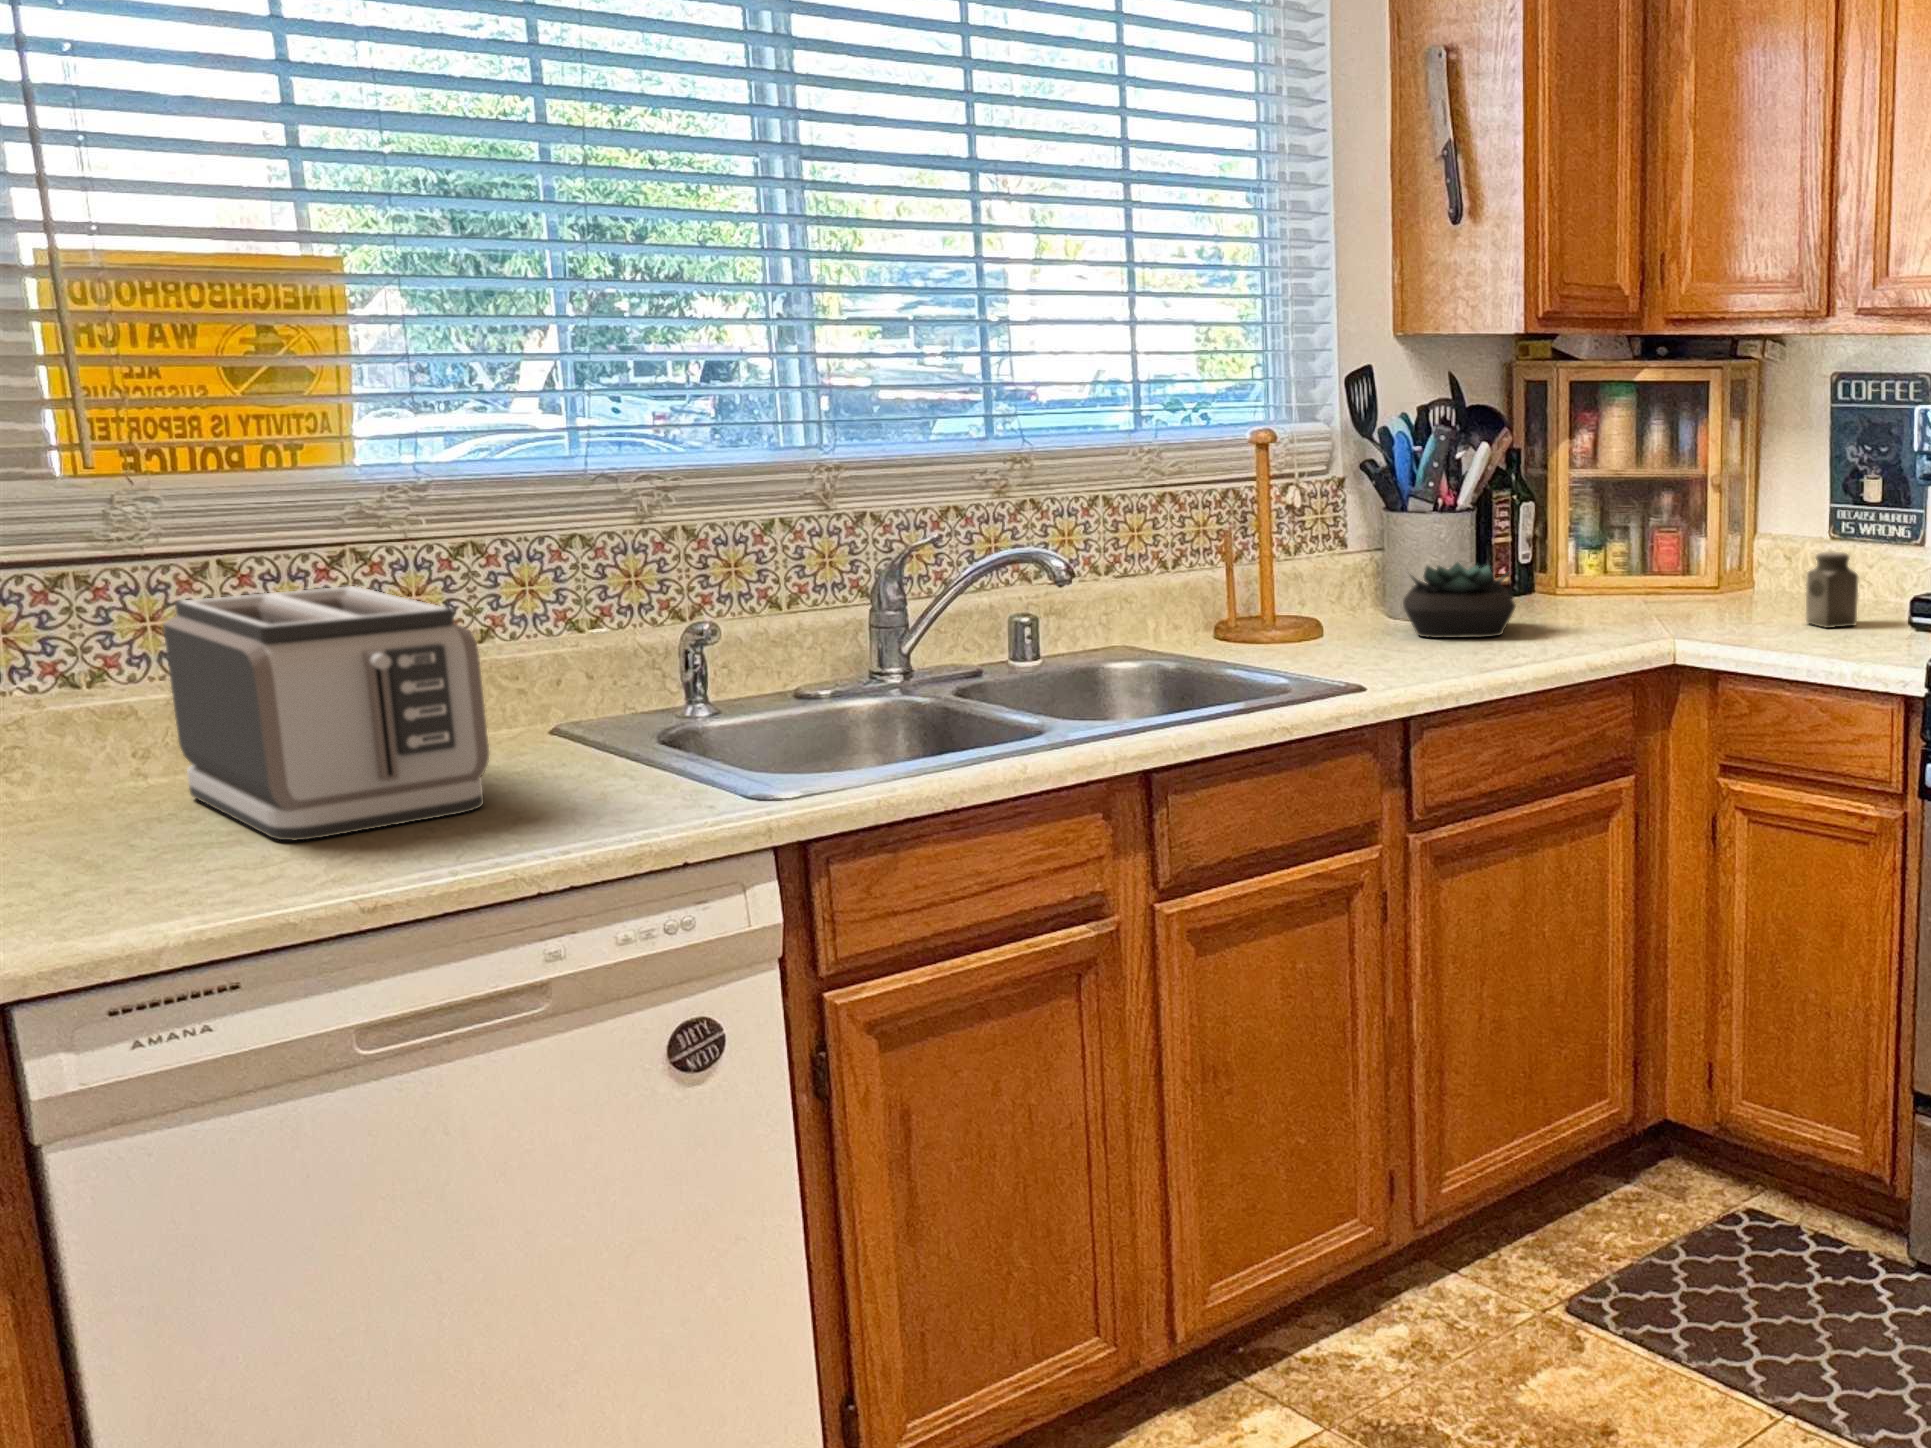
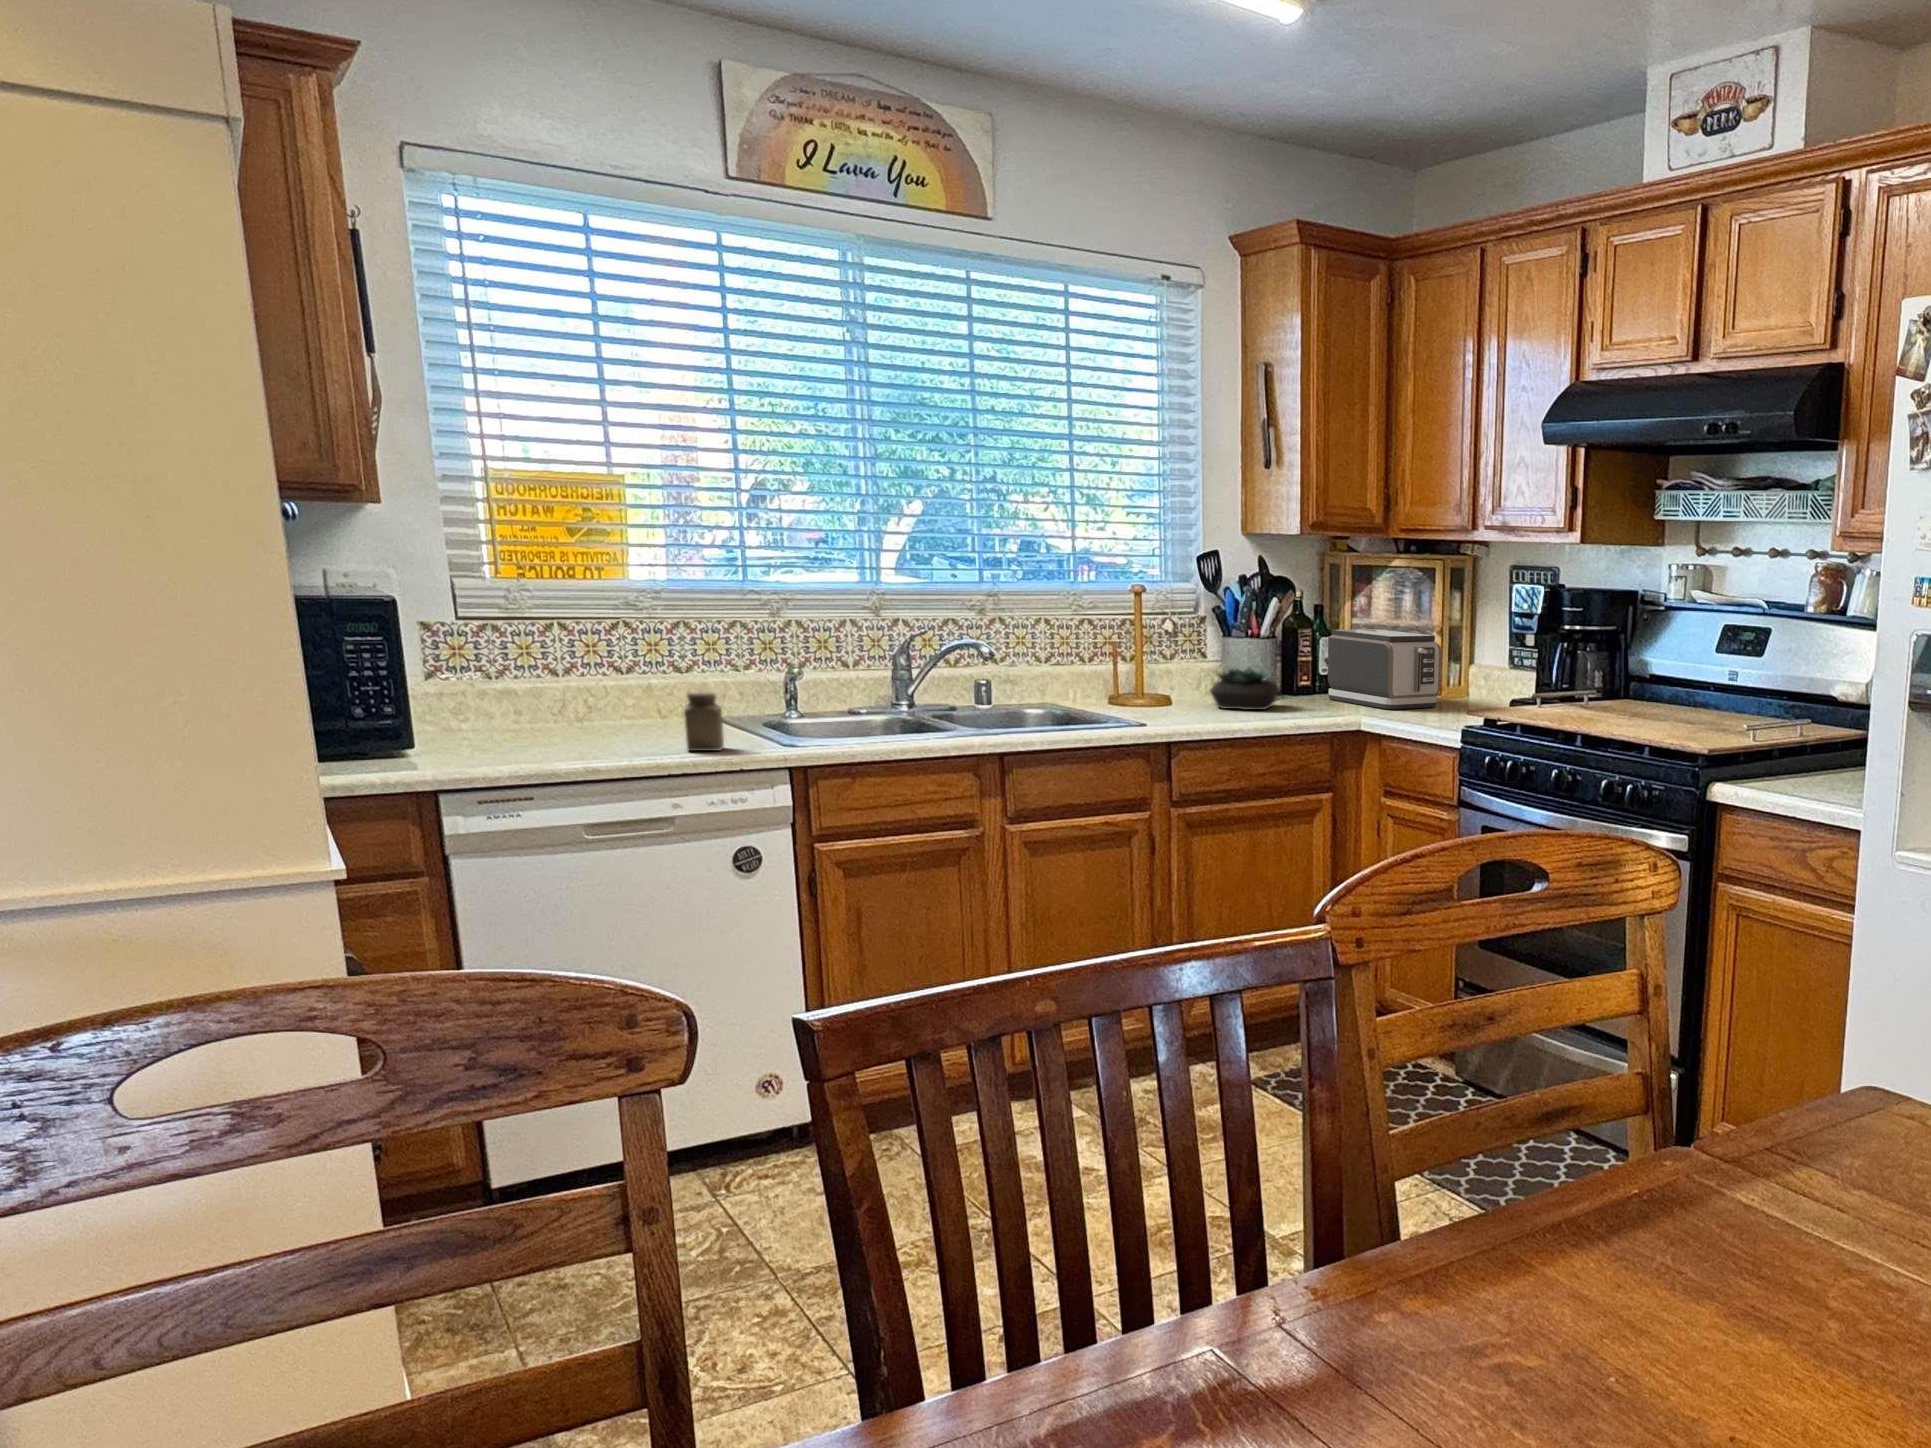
salt shaker: present [1806,552,1858,628] -> present [684,691,724,751]
toaster: present [163,586,489,840] -> present [1328,629,1442,709]

